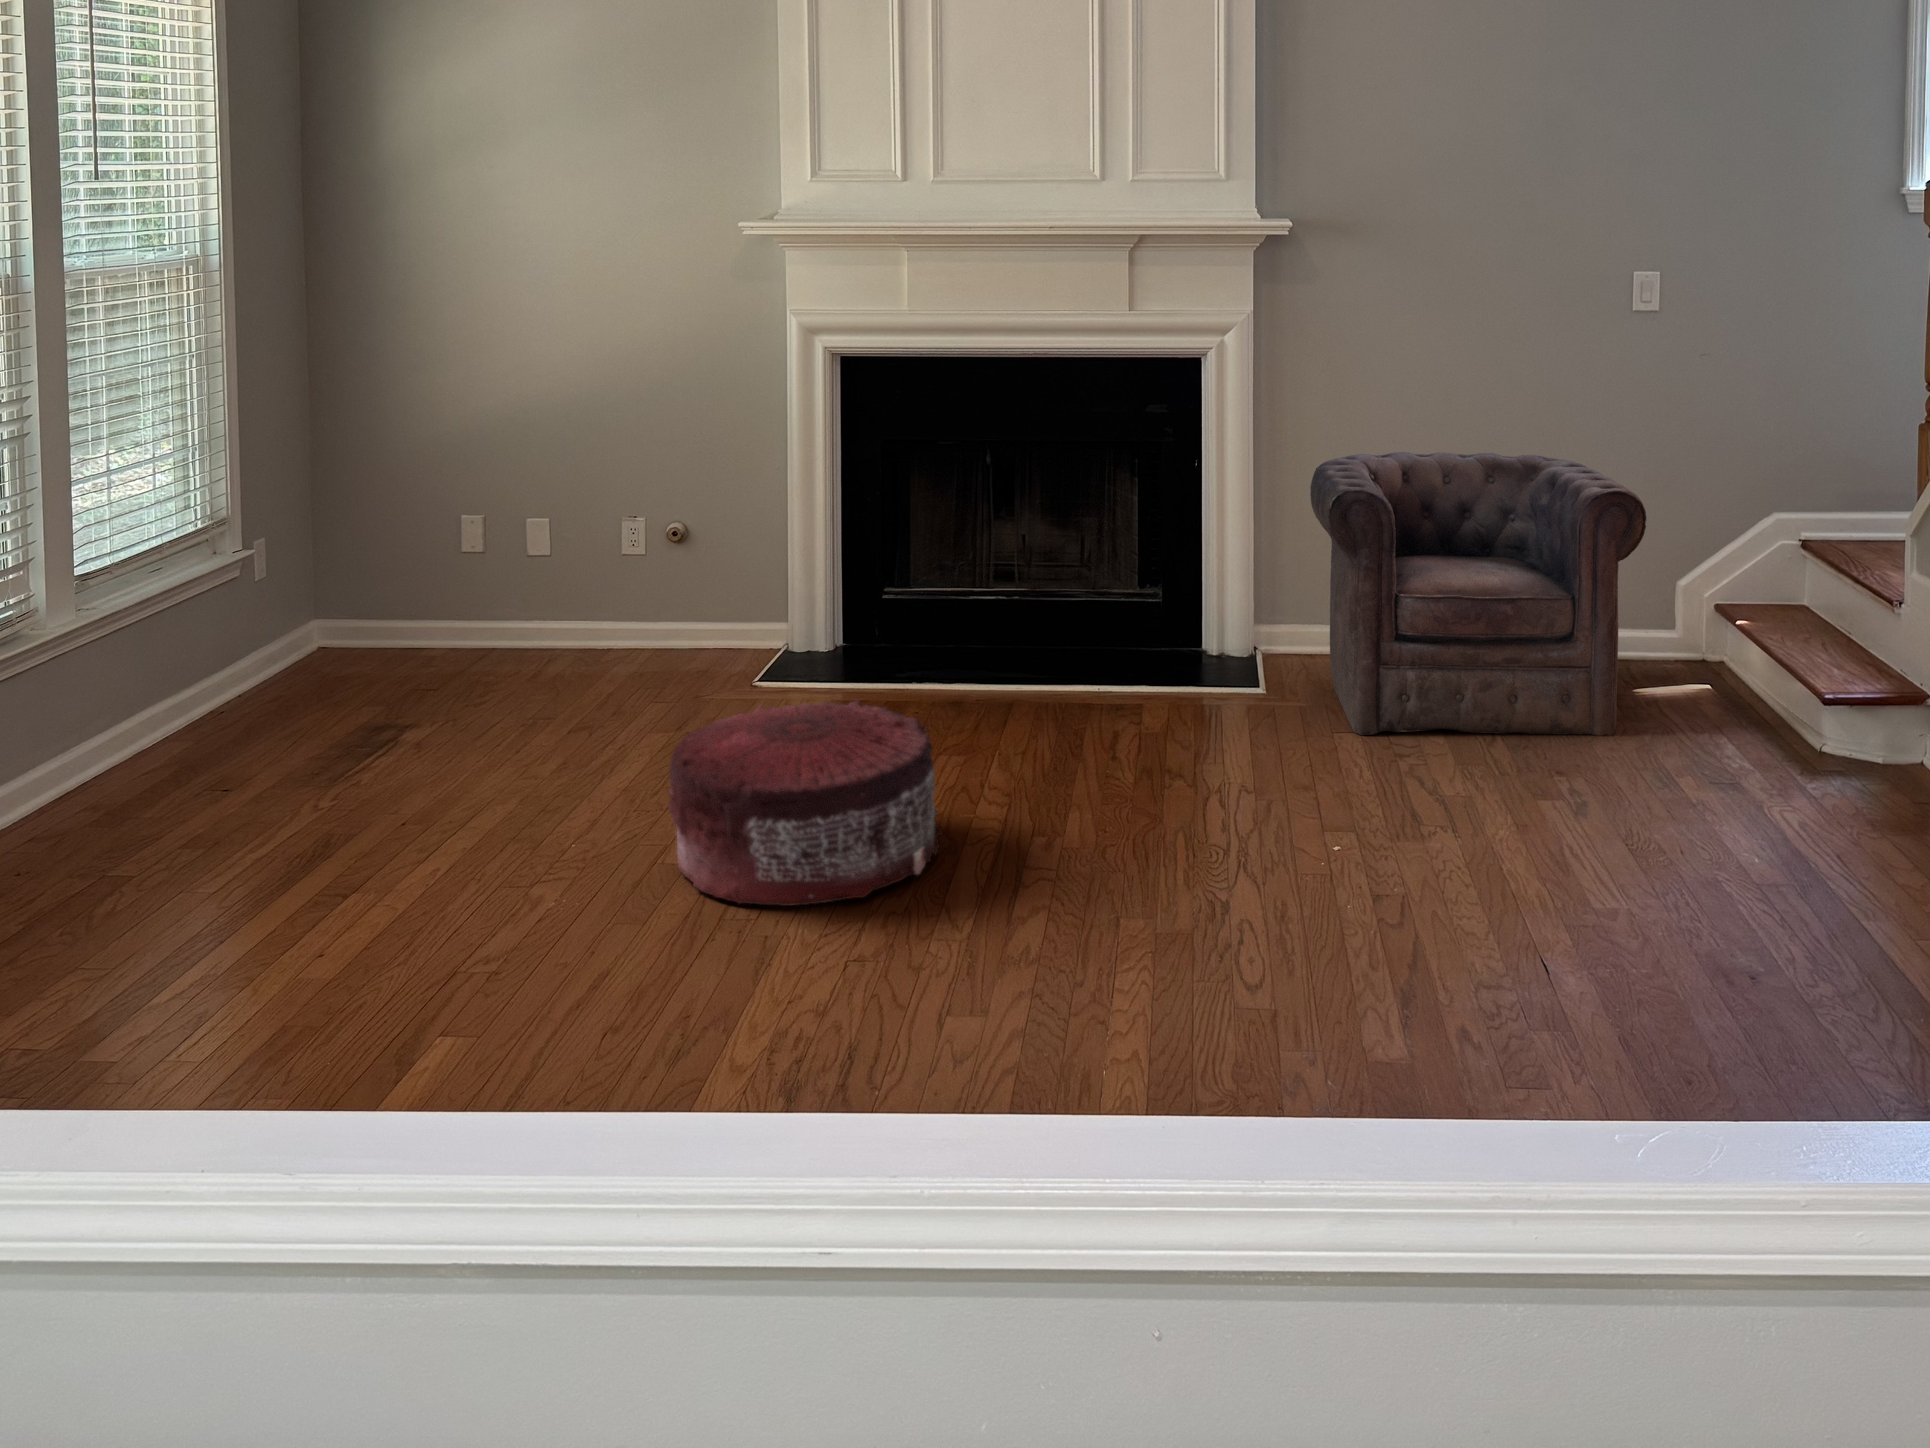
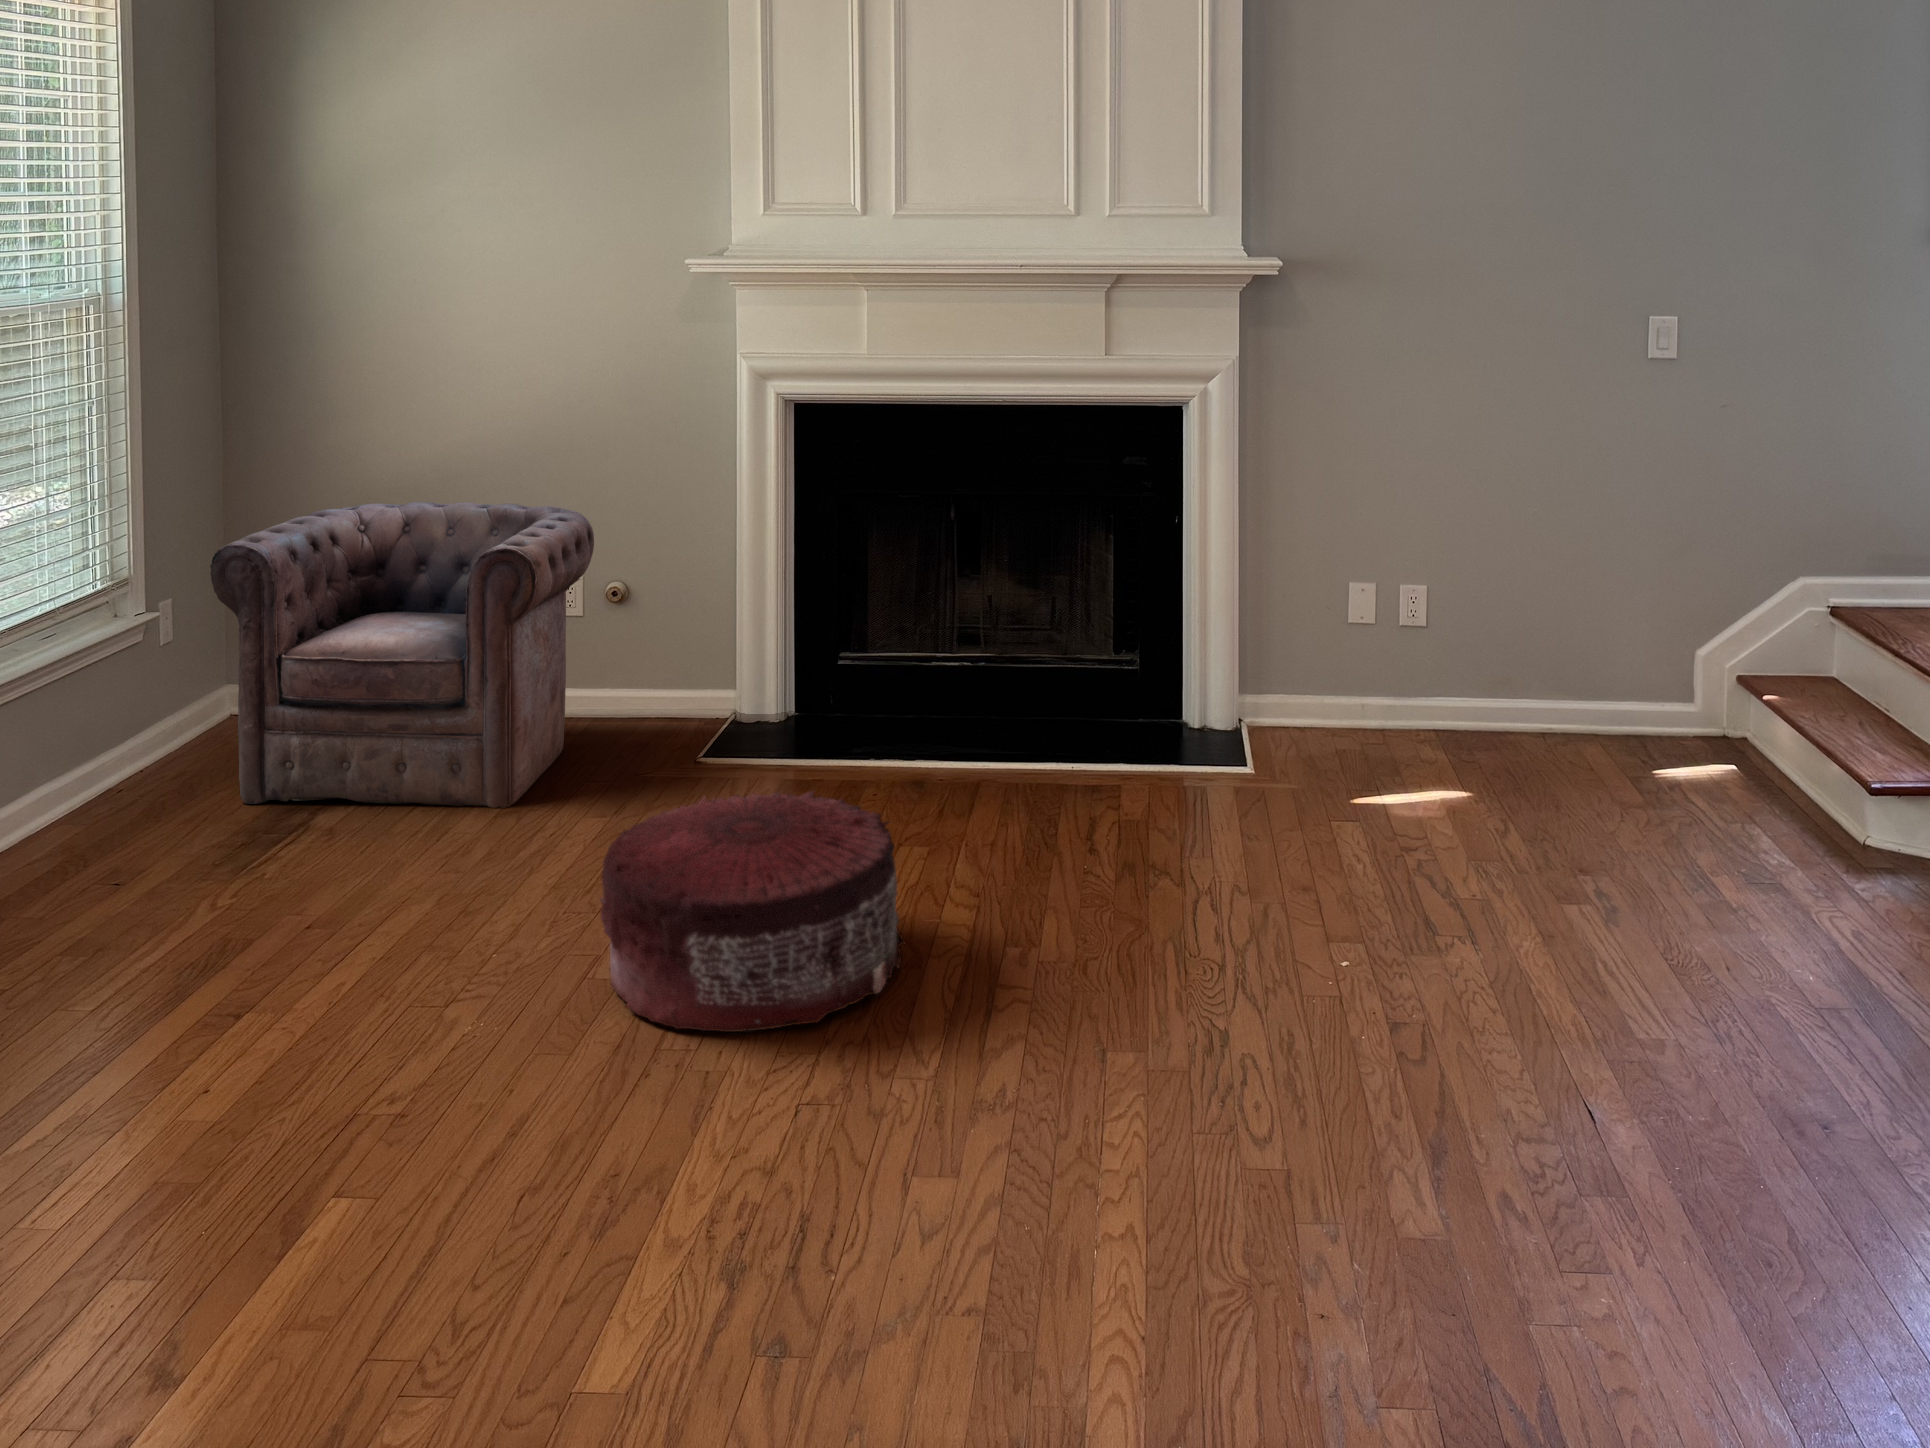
armchair: present [1310,452,1646,736] -> present [210,502,594,808]

